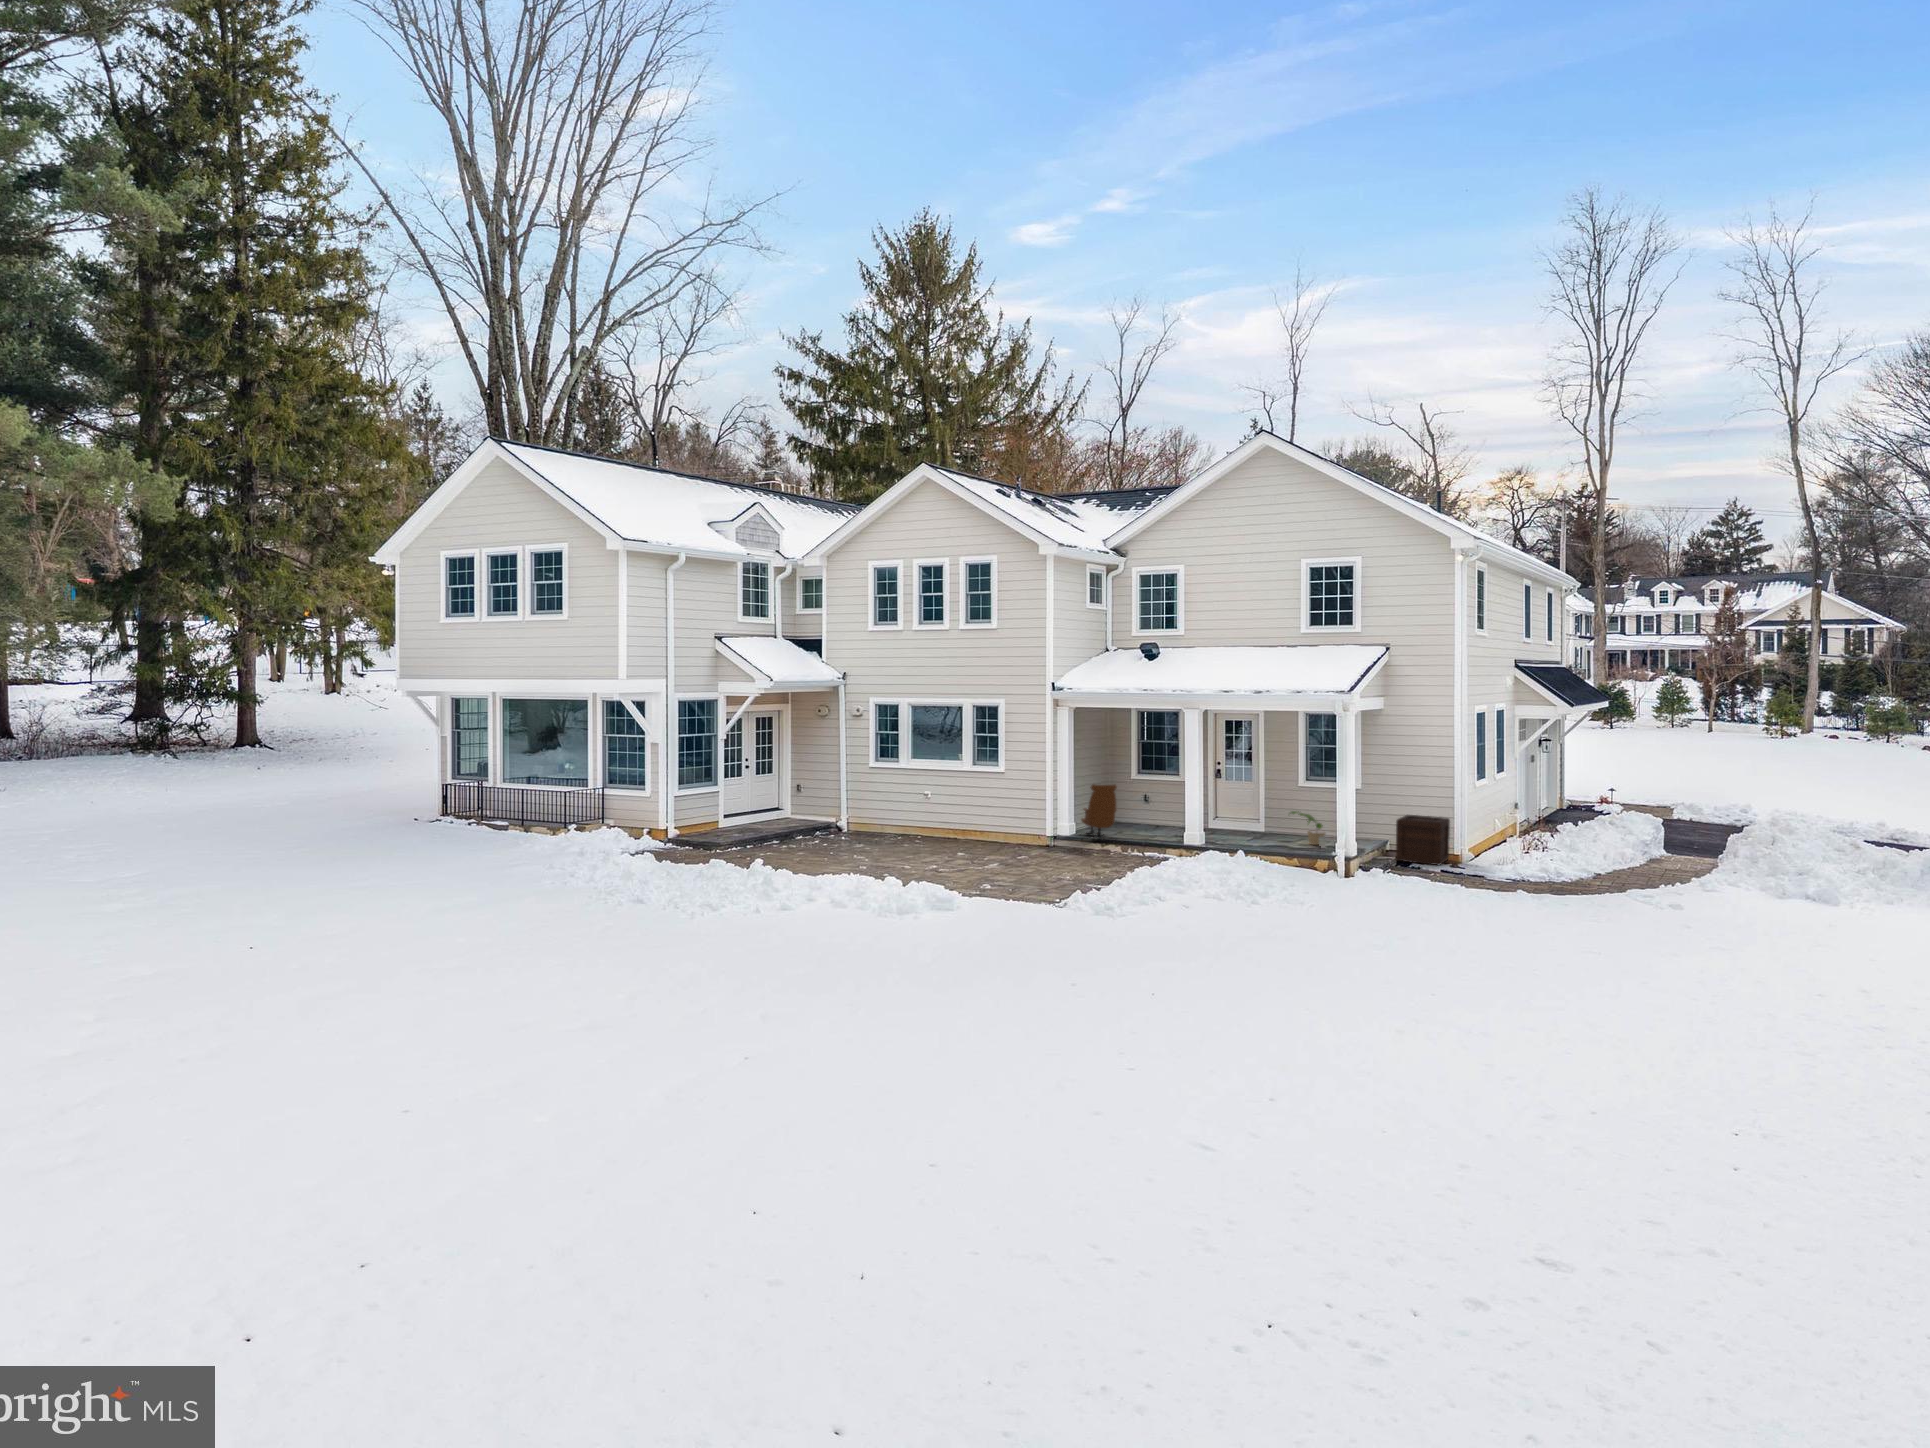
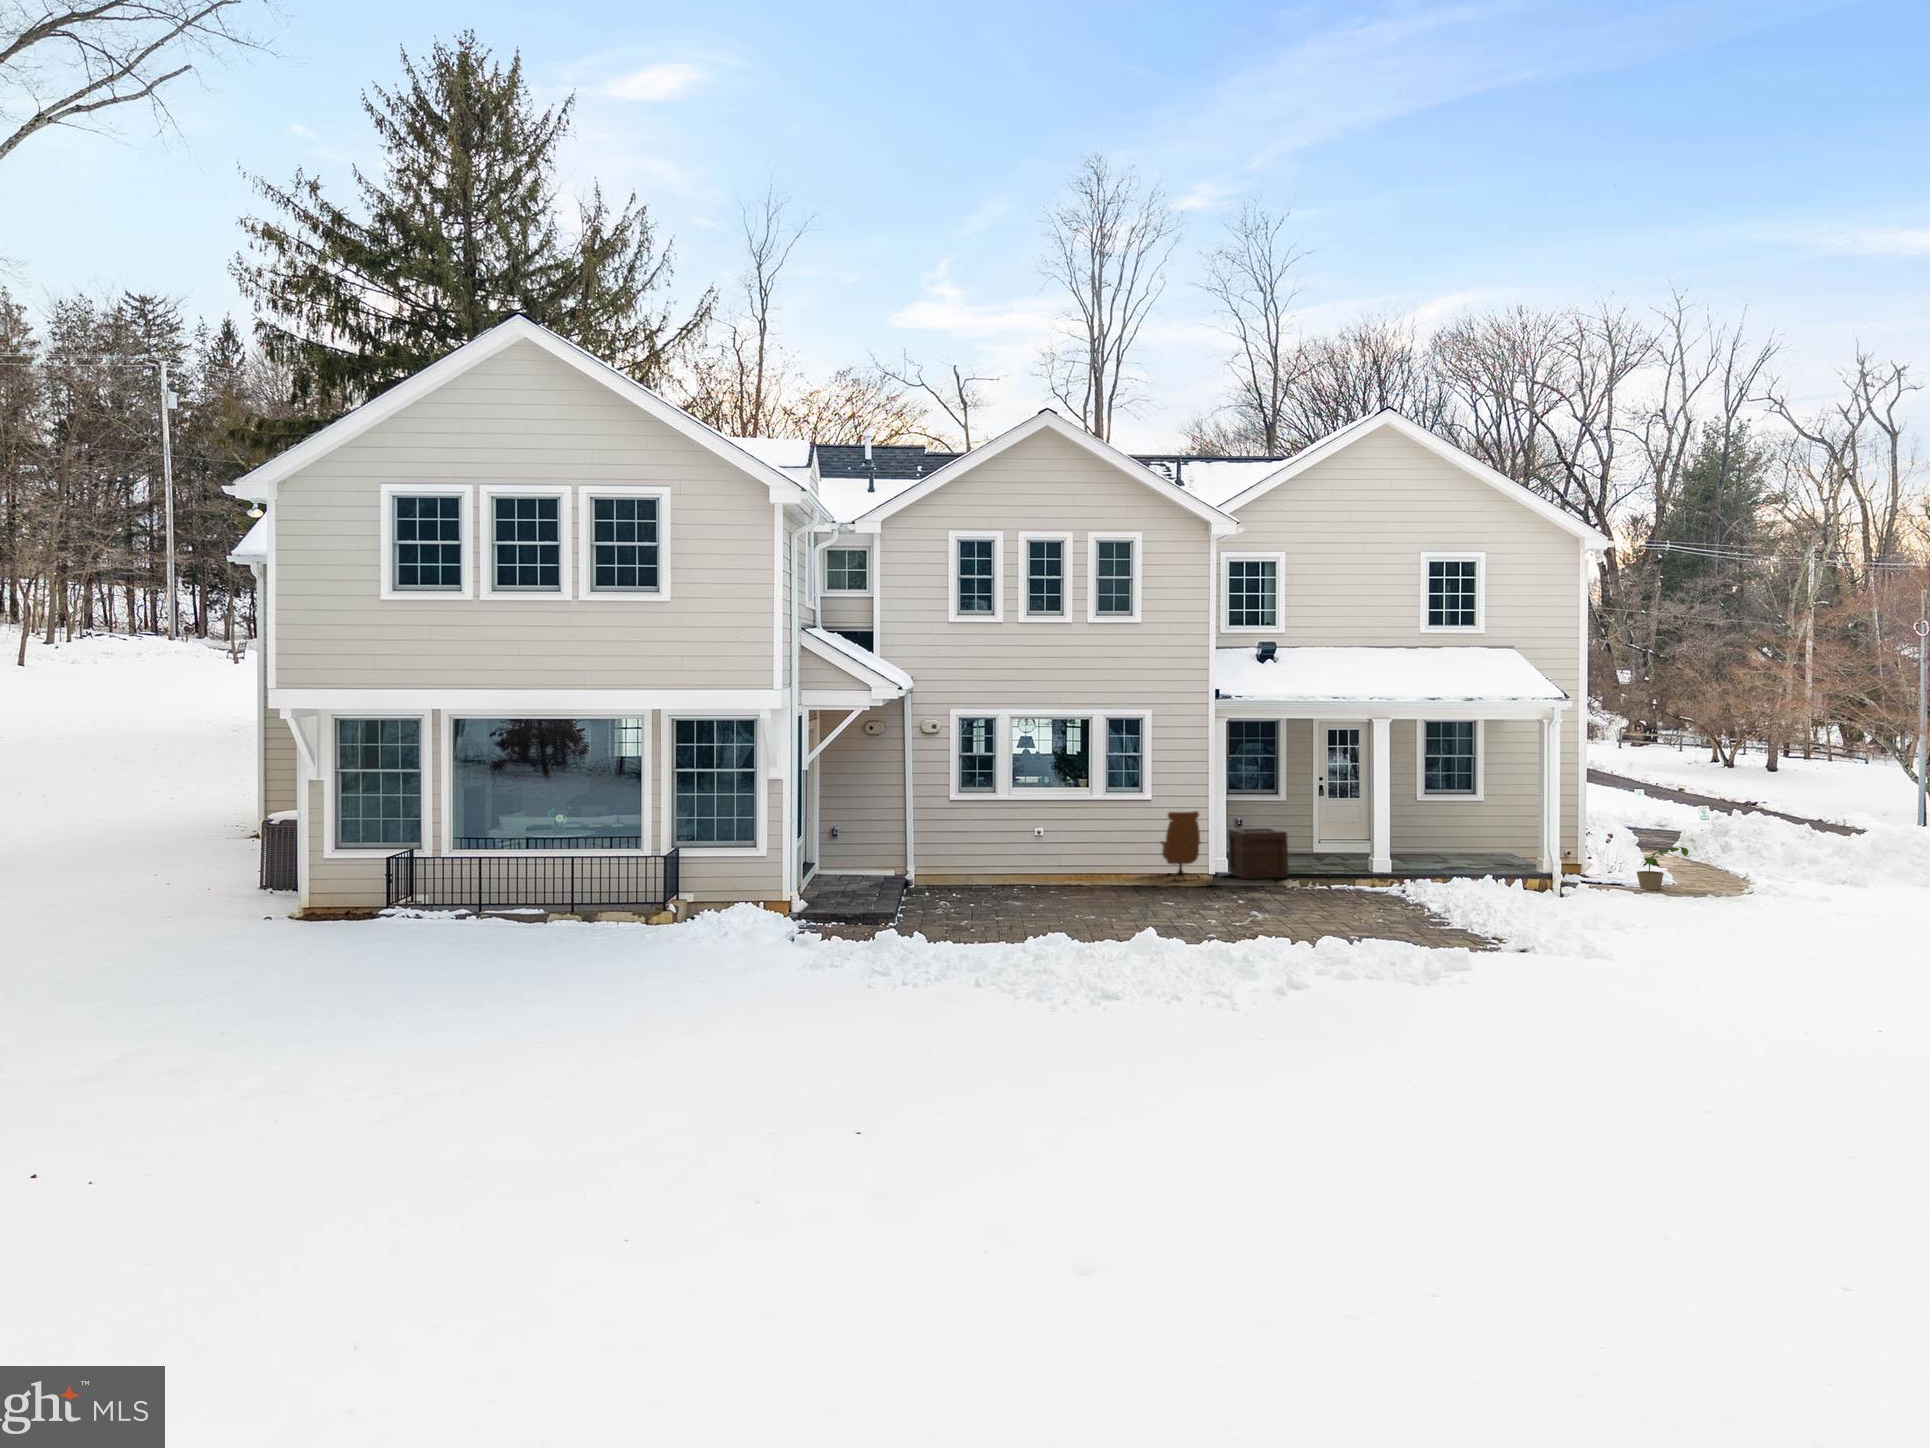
potted plant: present [1291,811,1325,845] -> present [1637,847,1688,890]
wooden crate: present [1396,815,1450,865] -> present [1228,828,1288,879]

